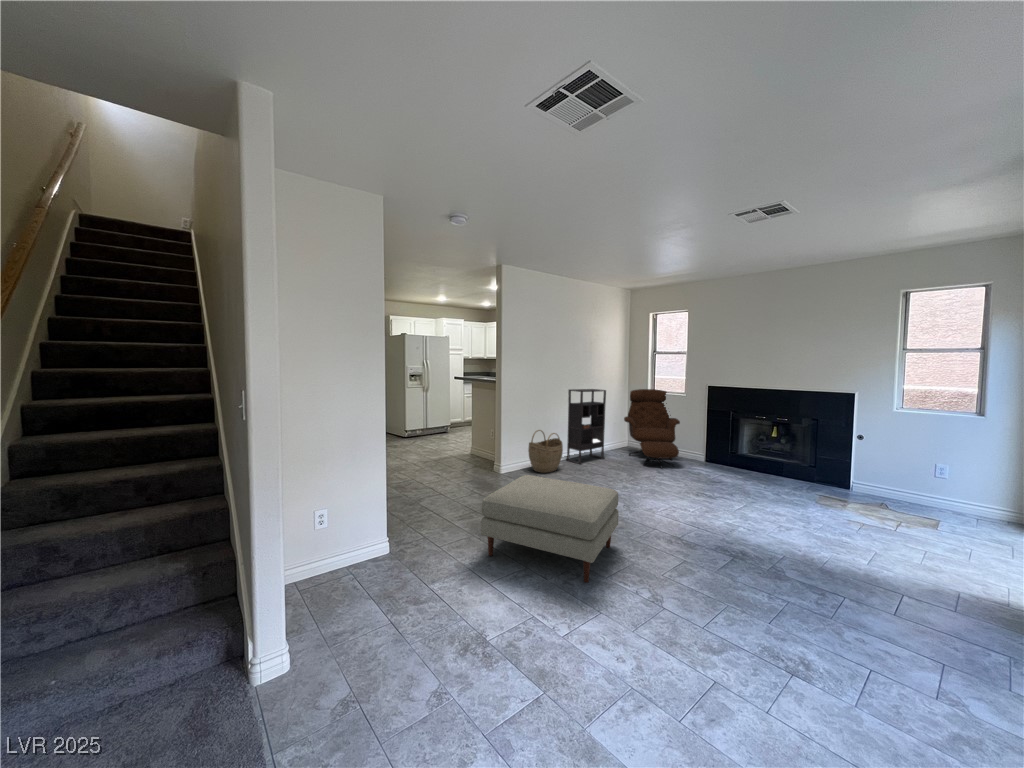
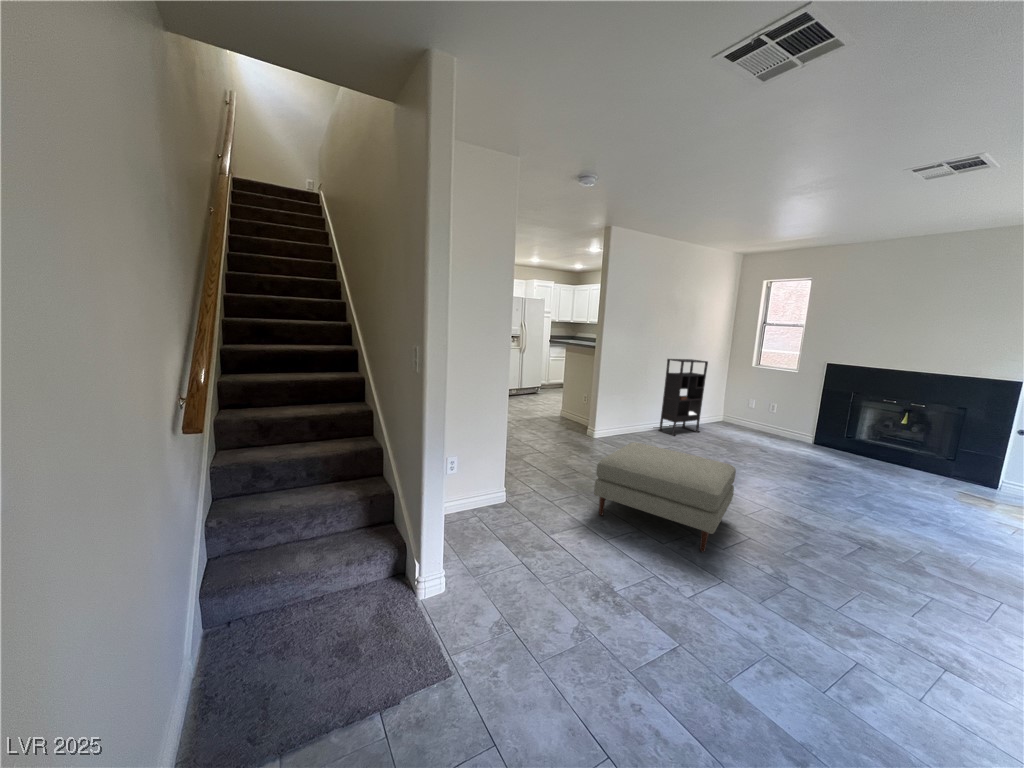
lounge chair: present [624,389,680,469] -> none [723,363,788,448]
woven basket: present [528,430,563,473] -> none [623,398,659,441]

